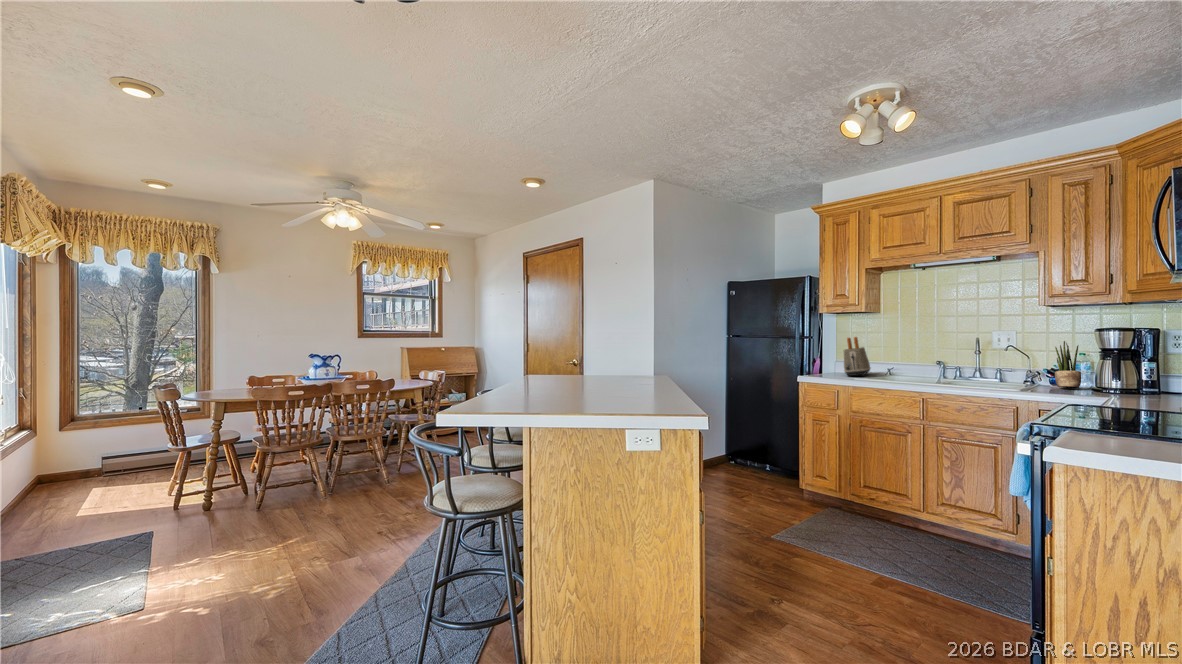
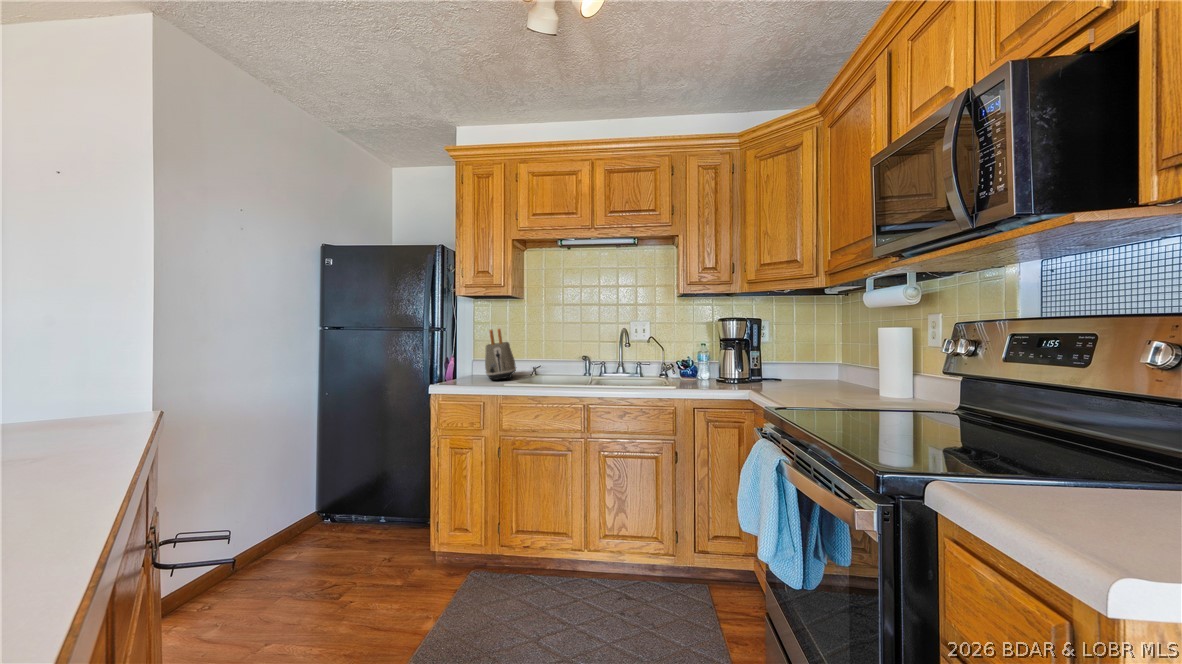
potted plant: present [1055,341,1081,388] -> none [695,331,716,380]

